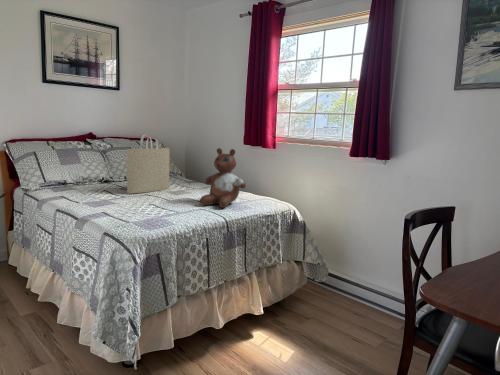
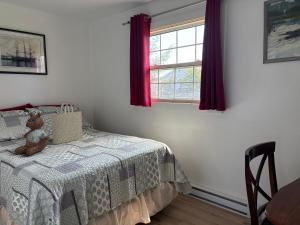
stuffed bear: present [200,148,246,208] -> present [15,113,50,155]

